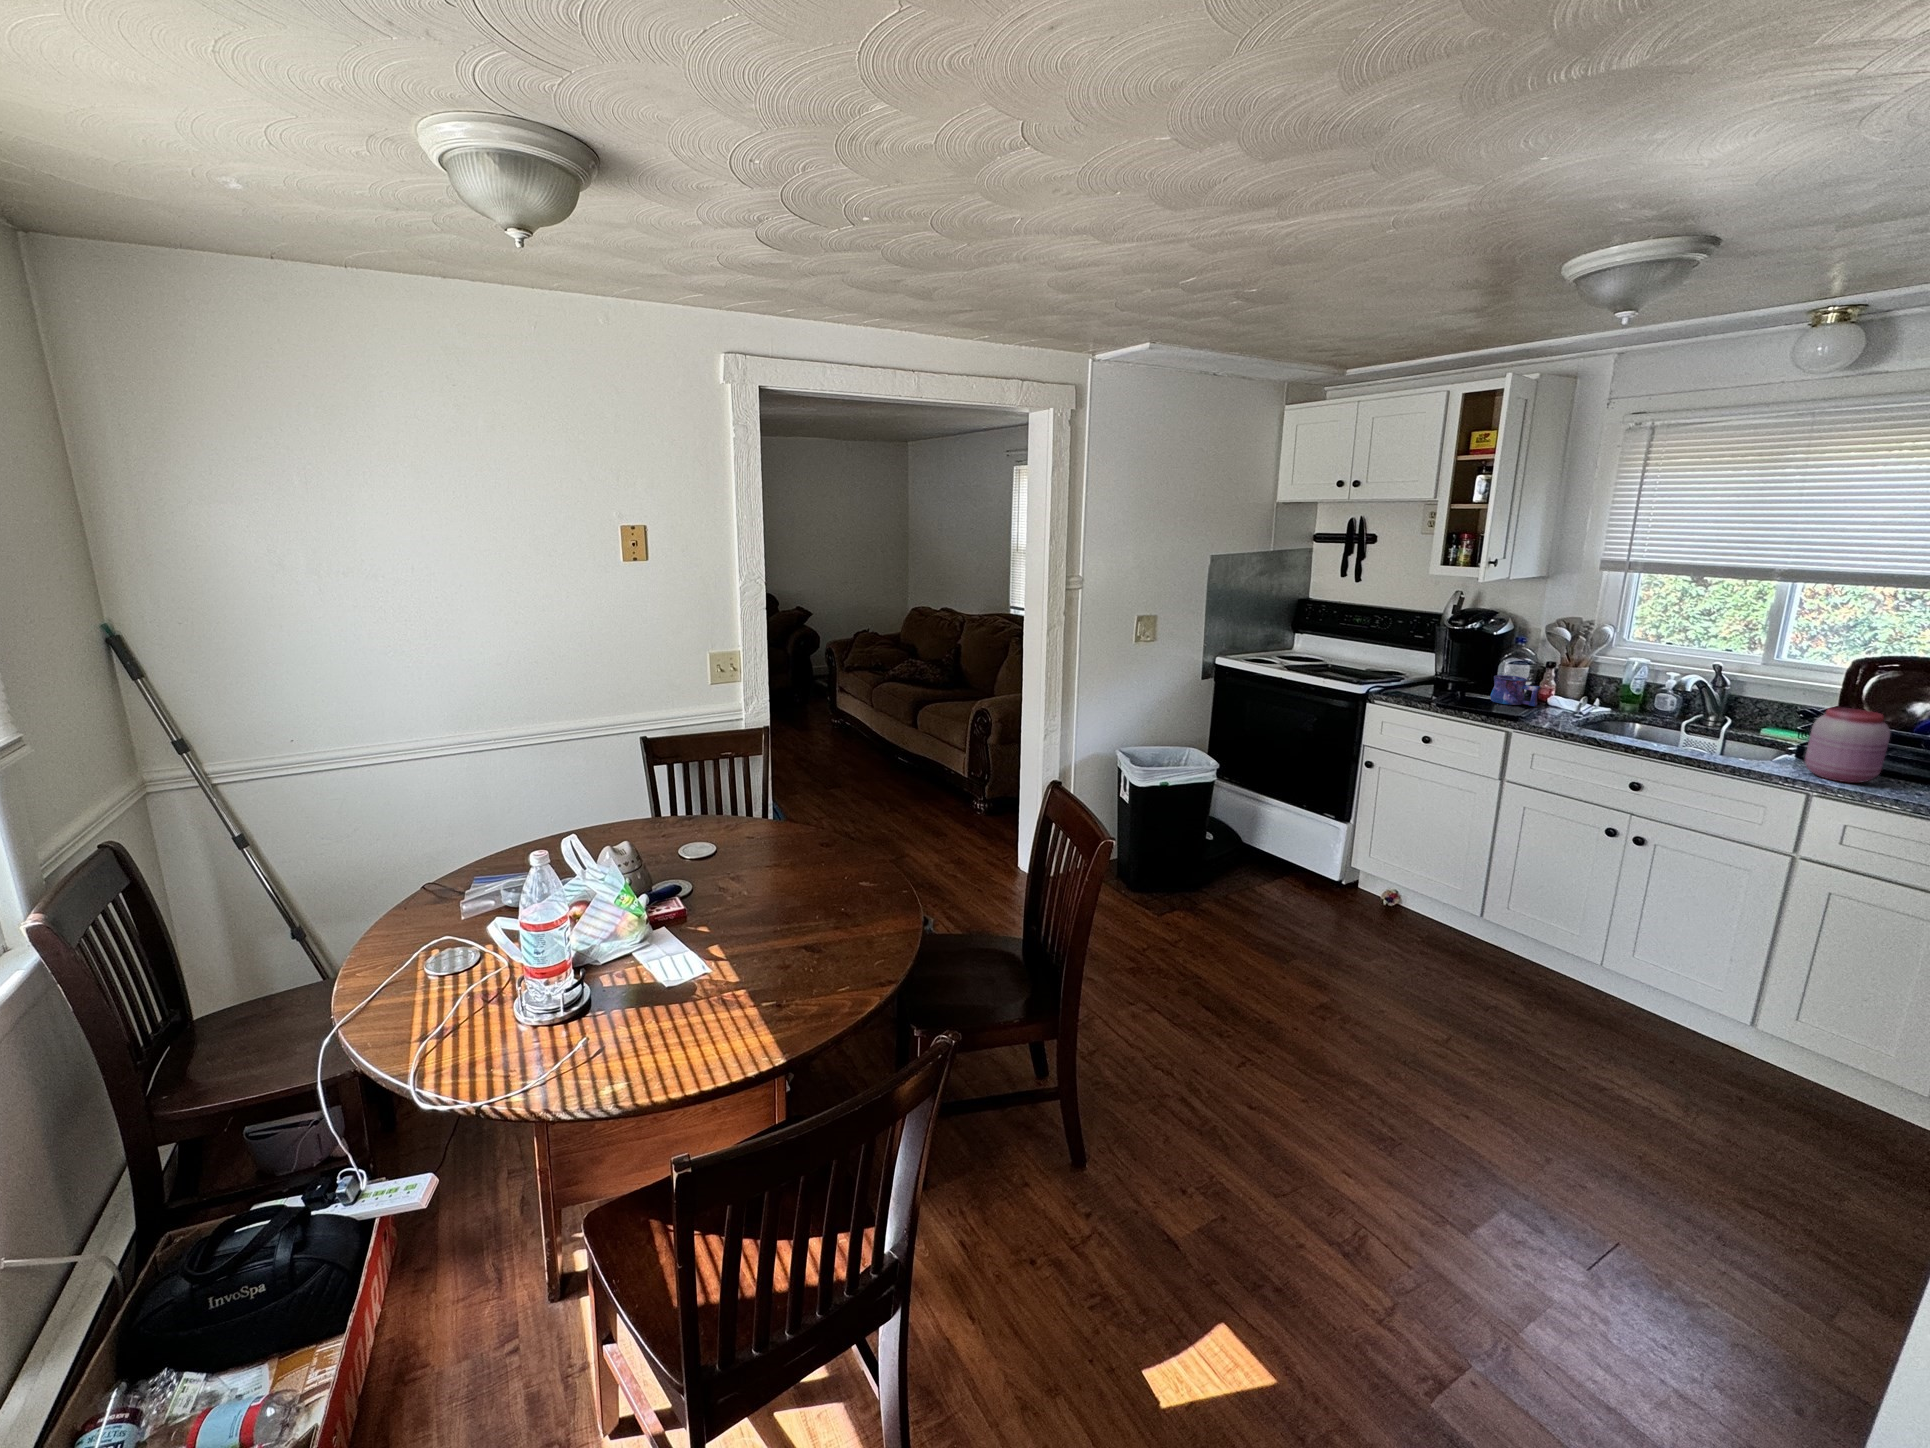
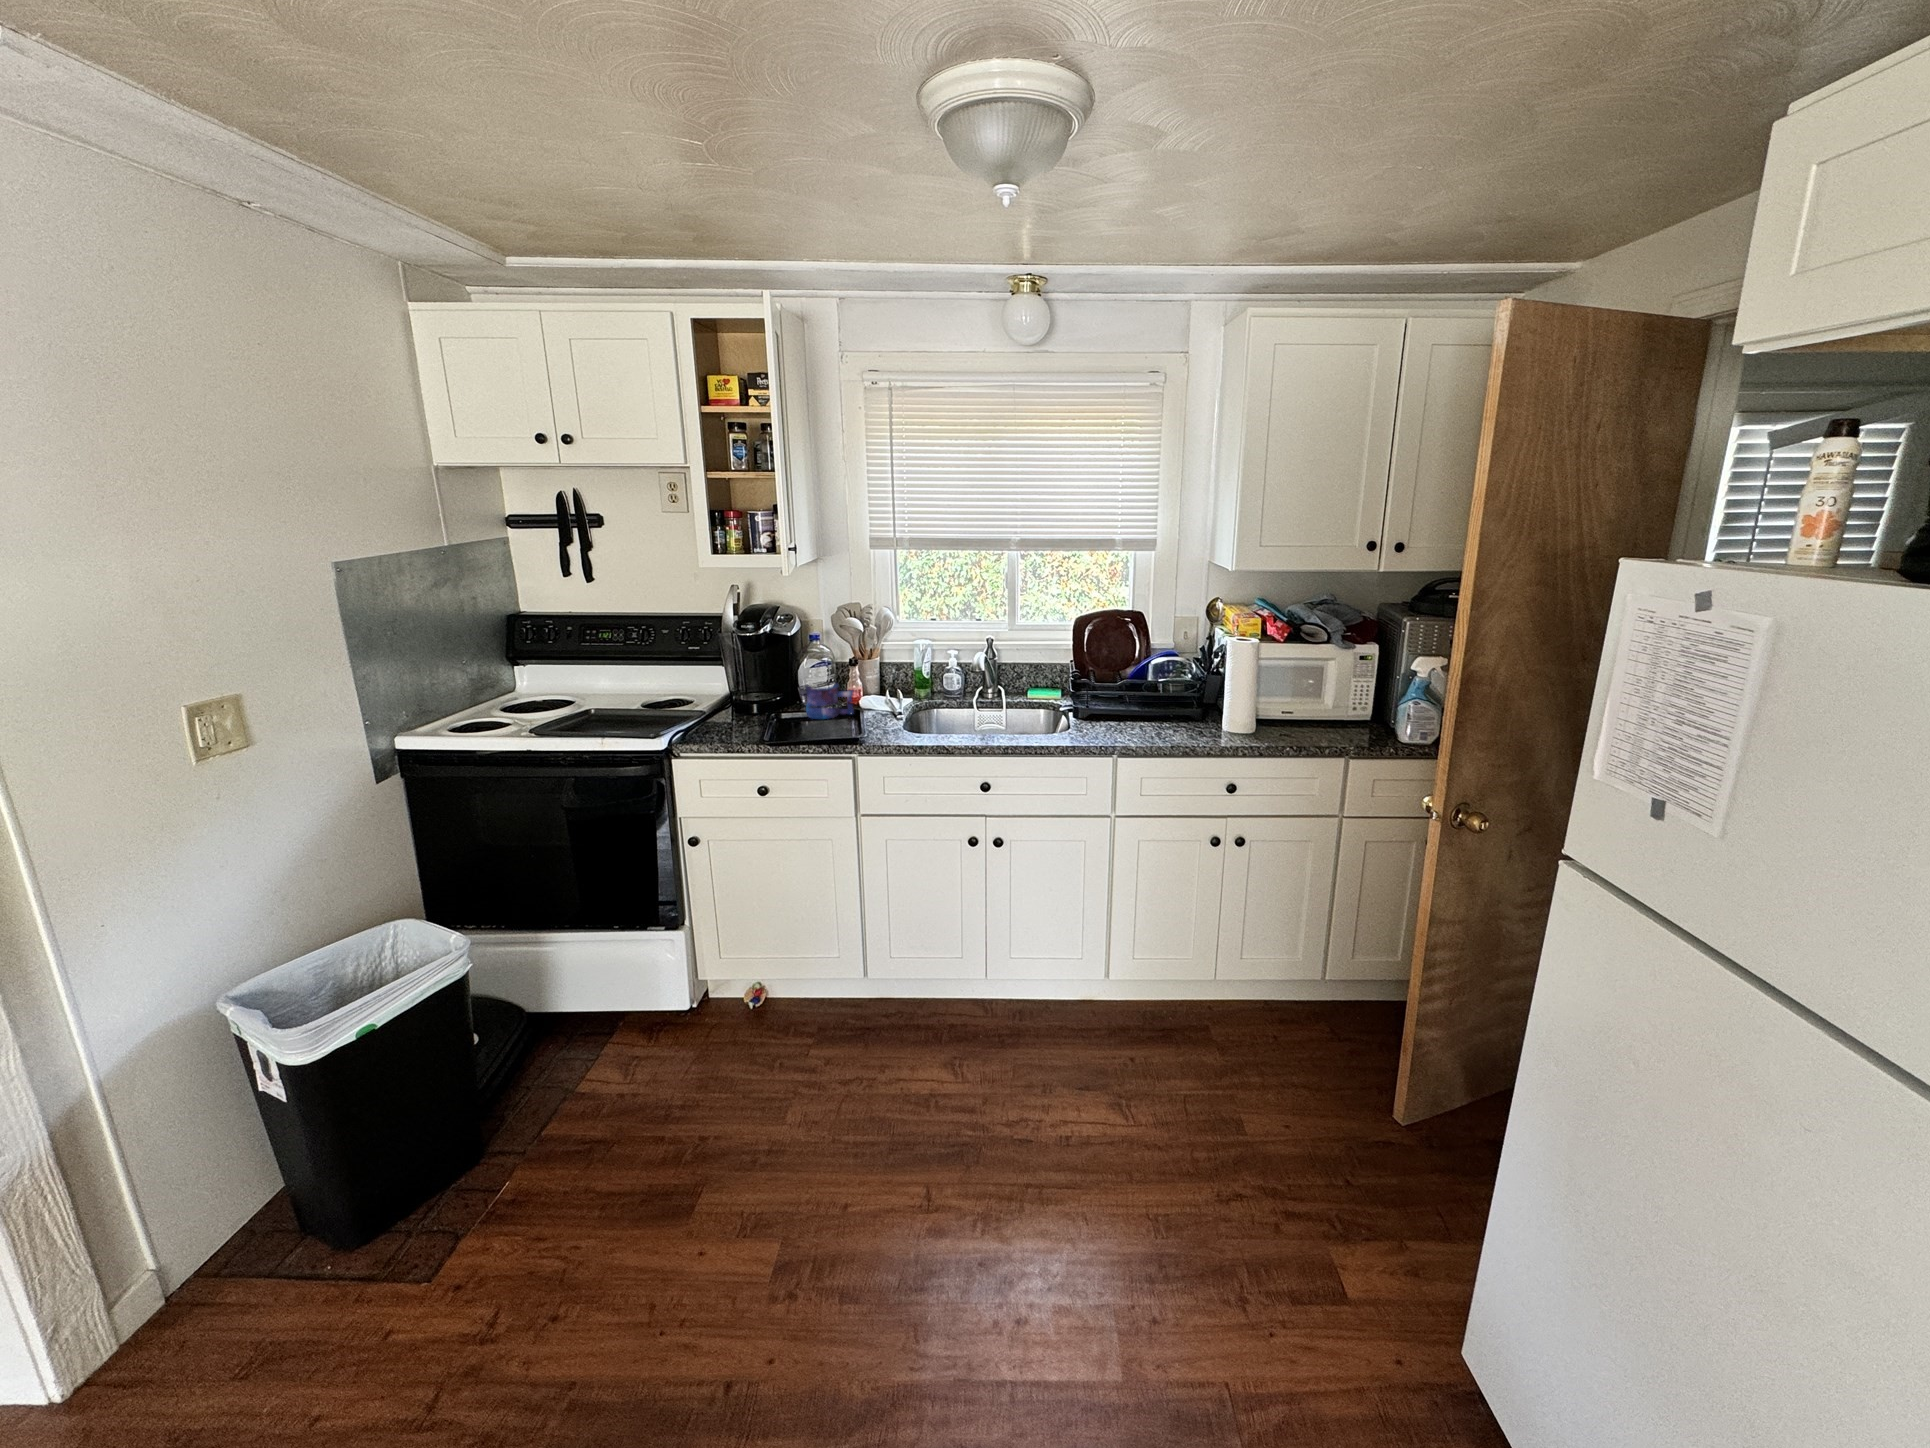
jar: present [1805,707,1890,783] -> none [1093,667,1142,738]

